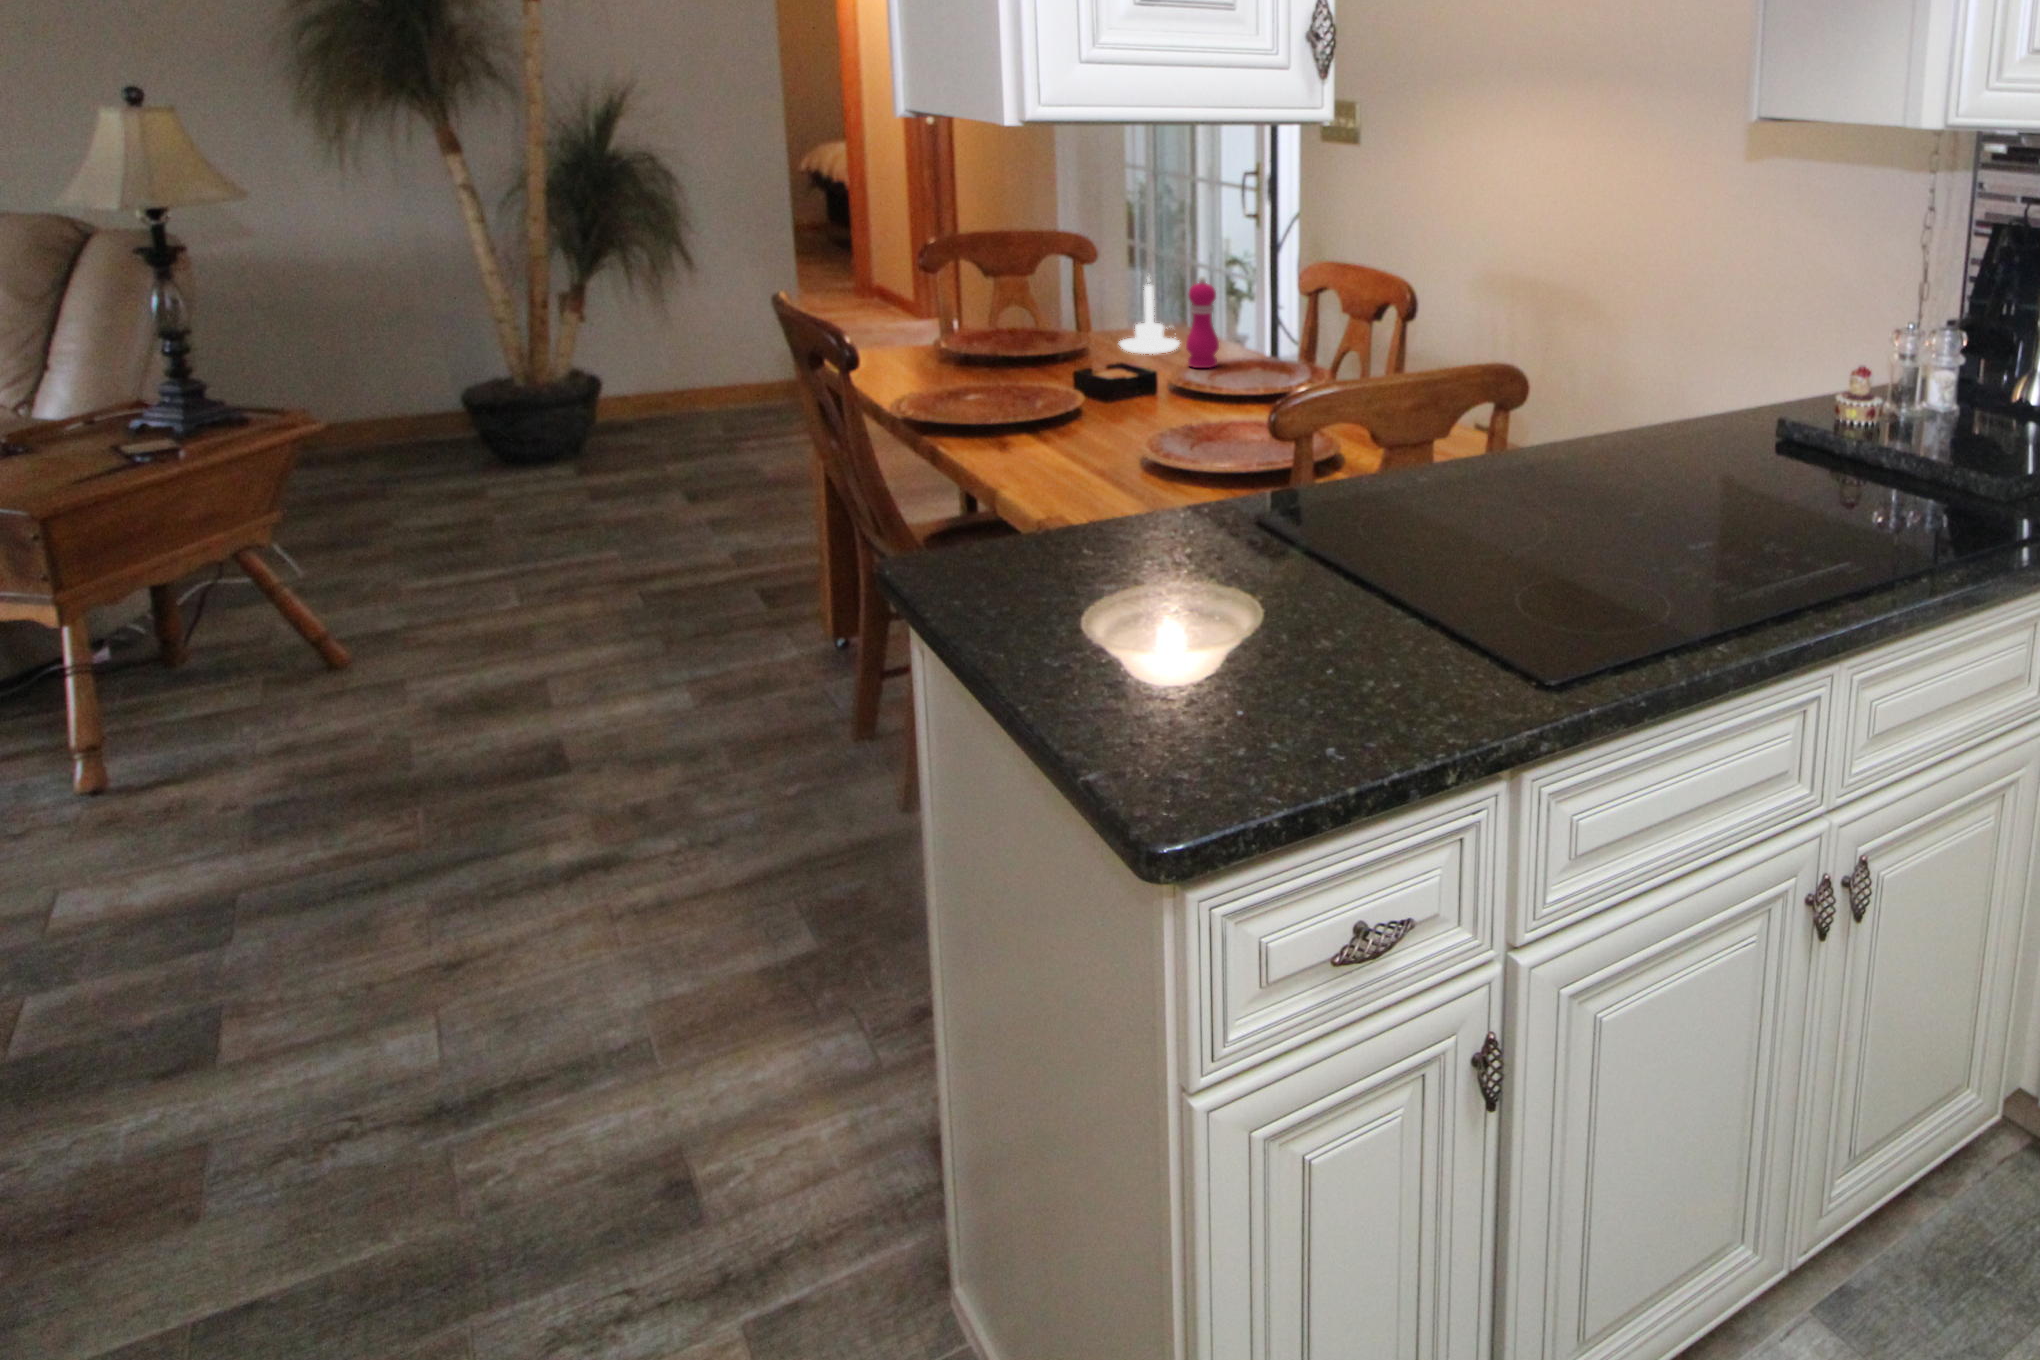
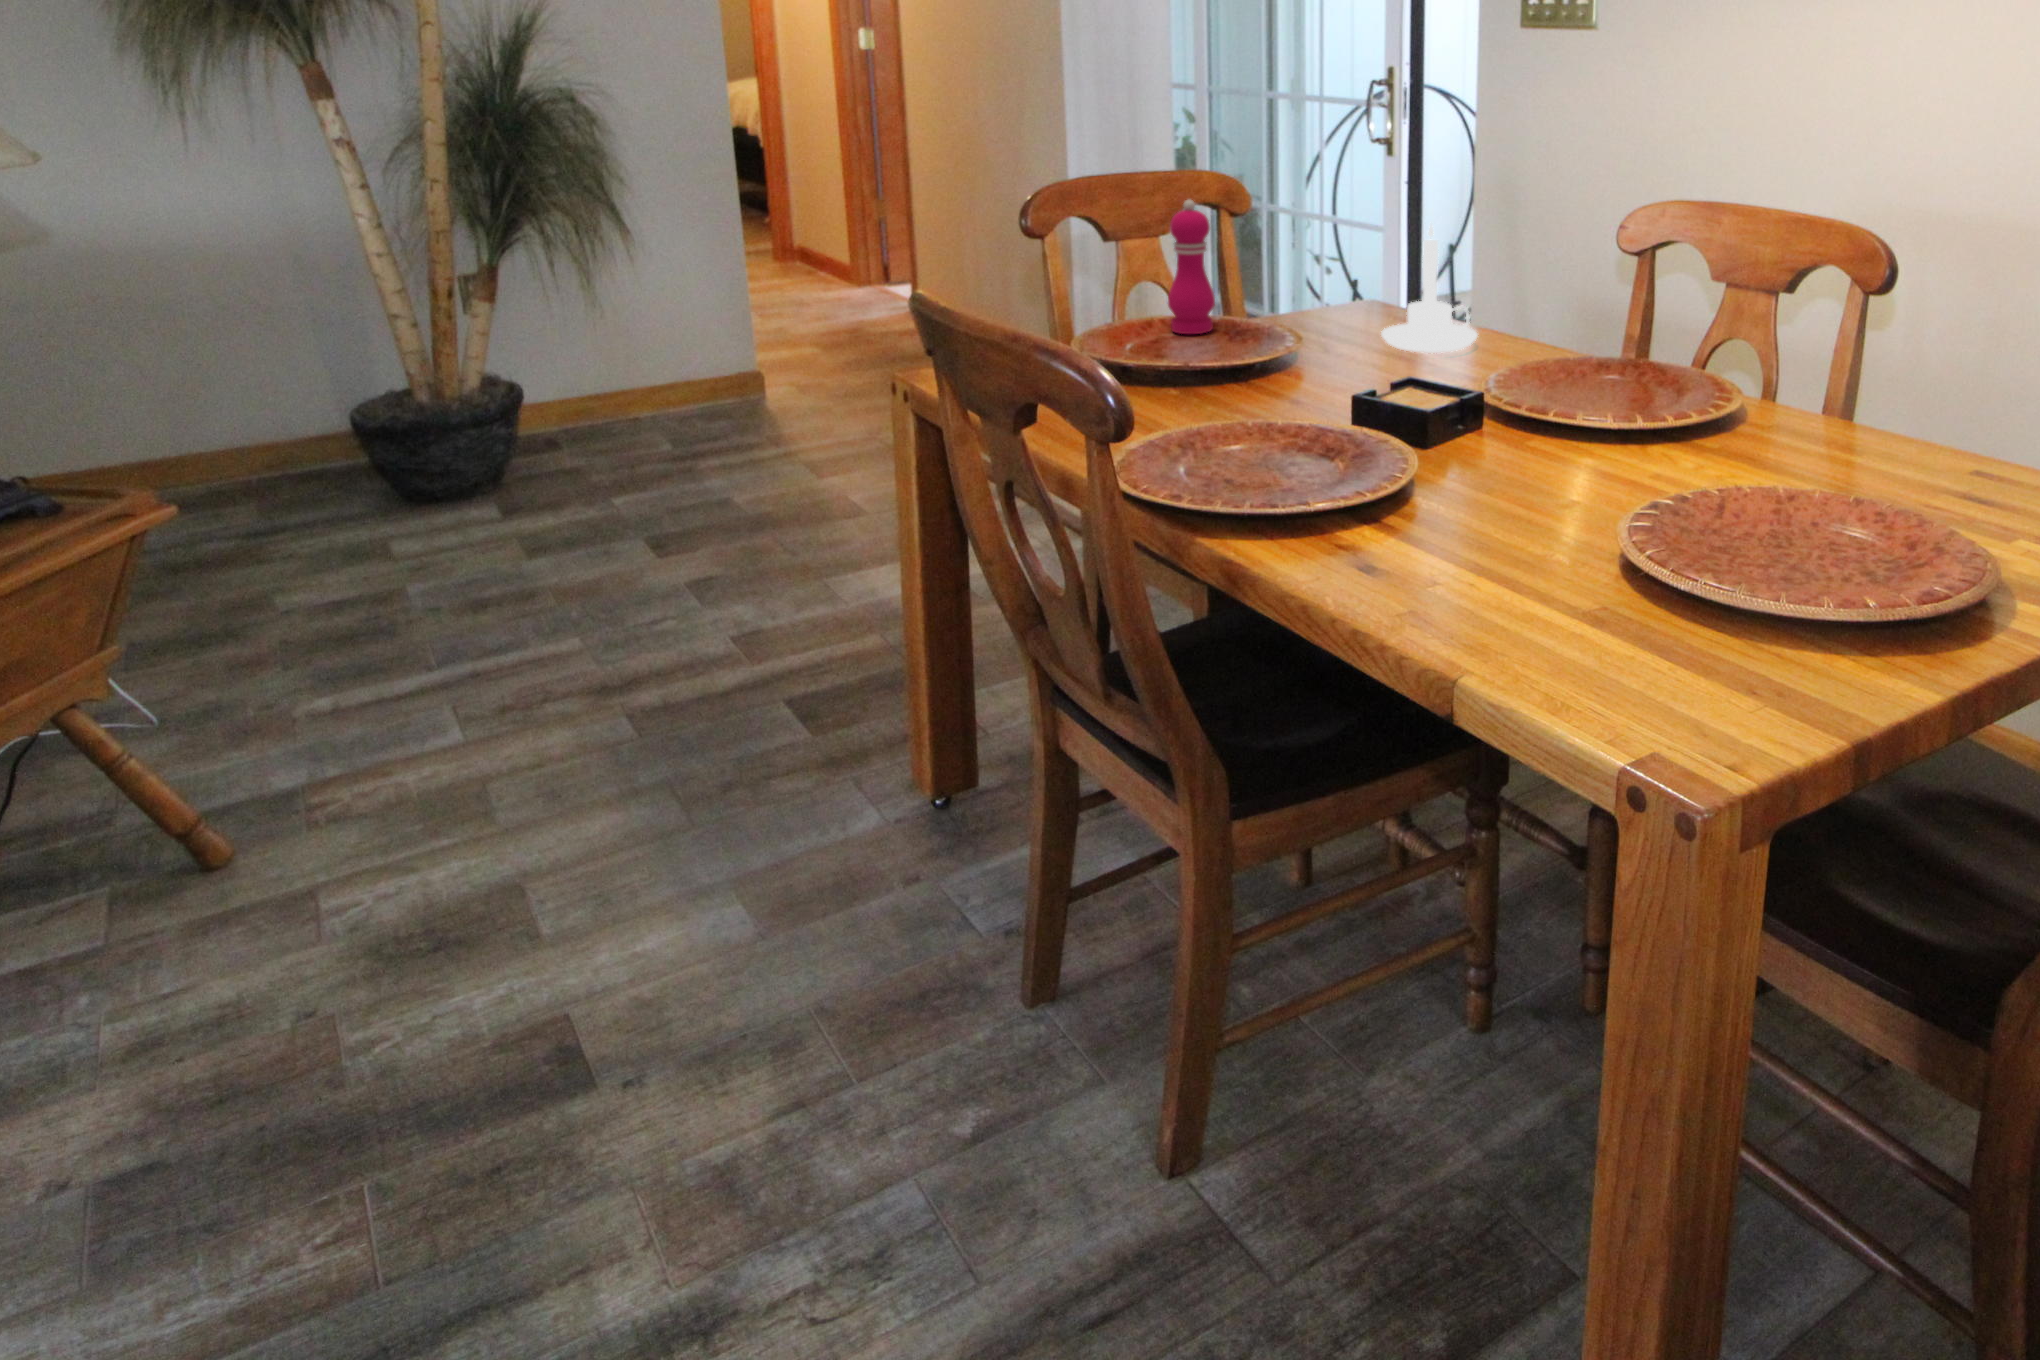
pepper mill: present [1186,276,1219,368] -> present [1168,200,1215,334]

